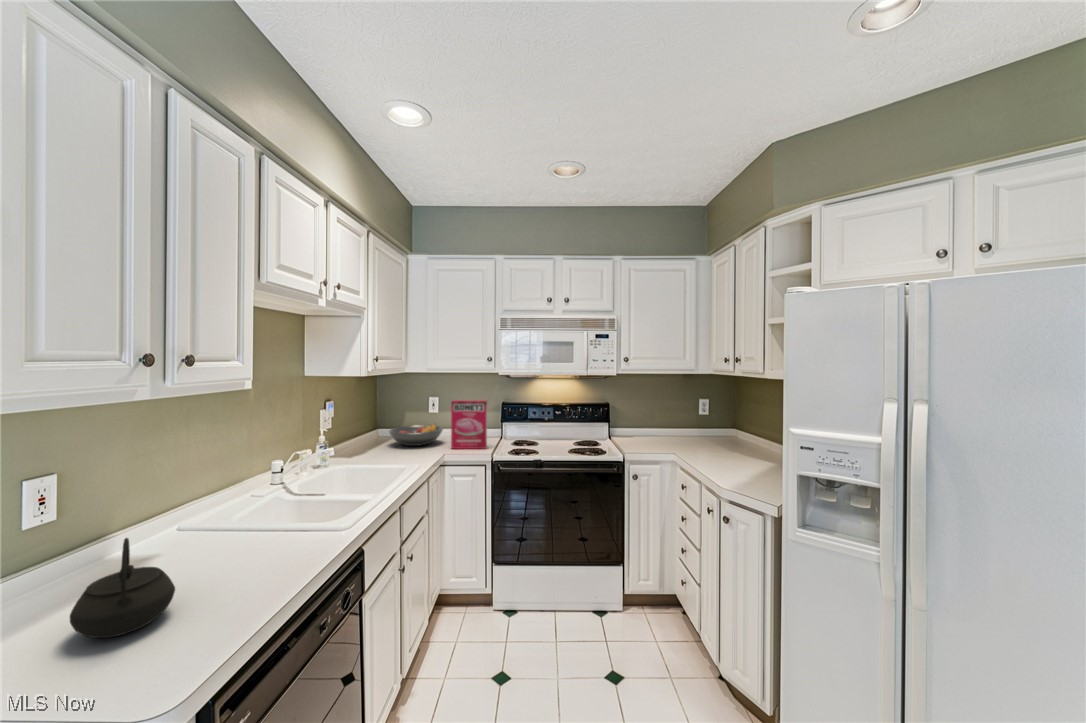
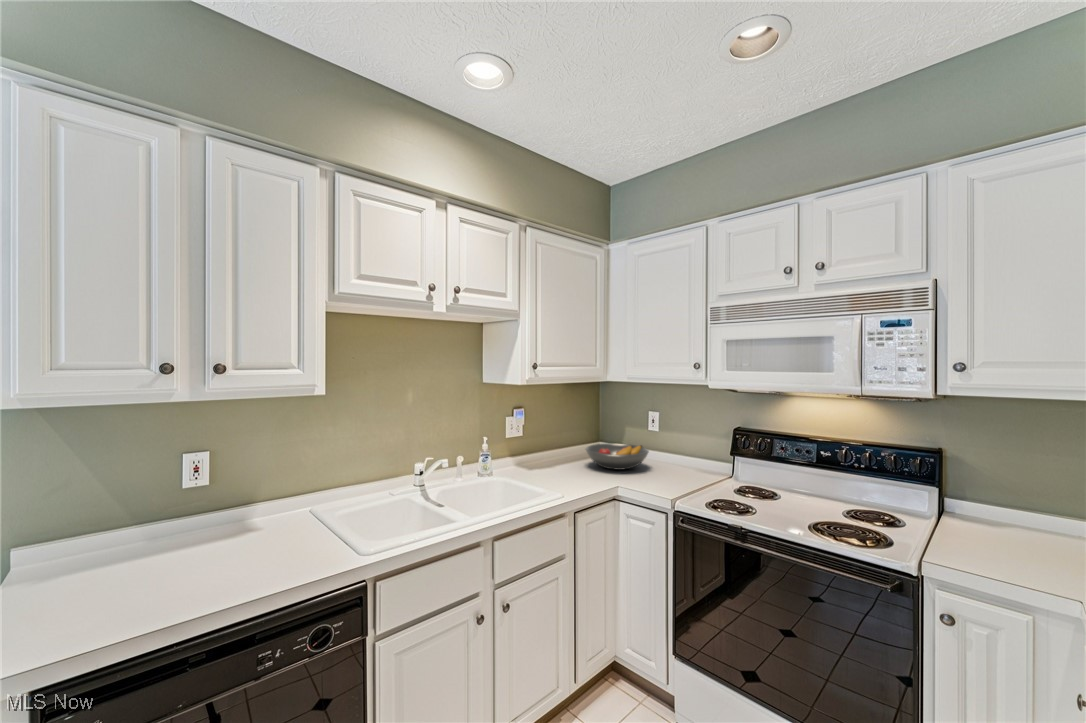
cereal box: present [451,400,487,449] -> none [640,419,688,491]
kettle: present [70,538,175,638] -> none [112,511,191,587]

